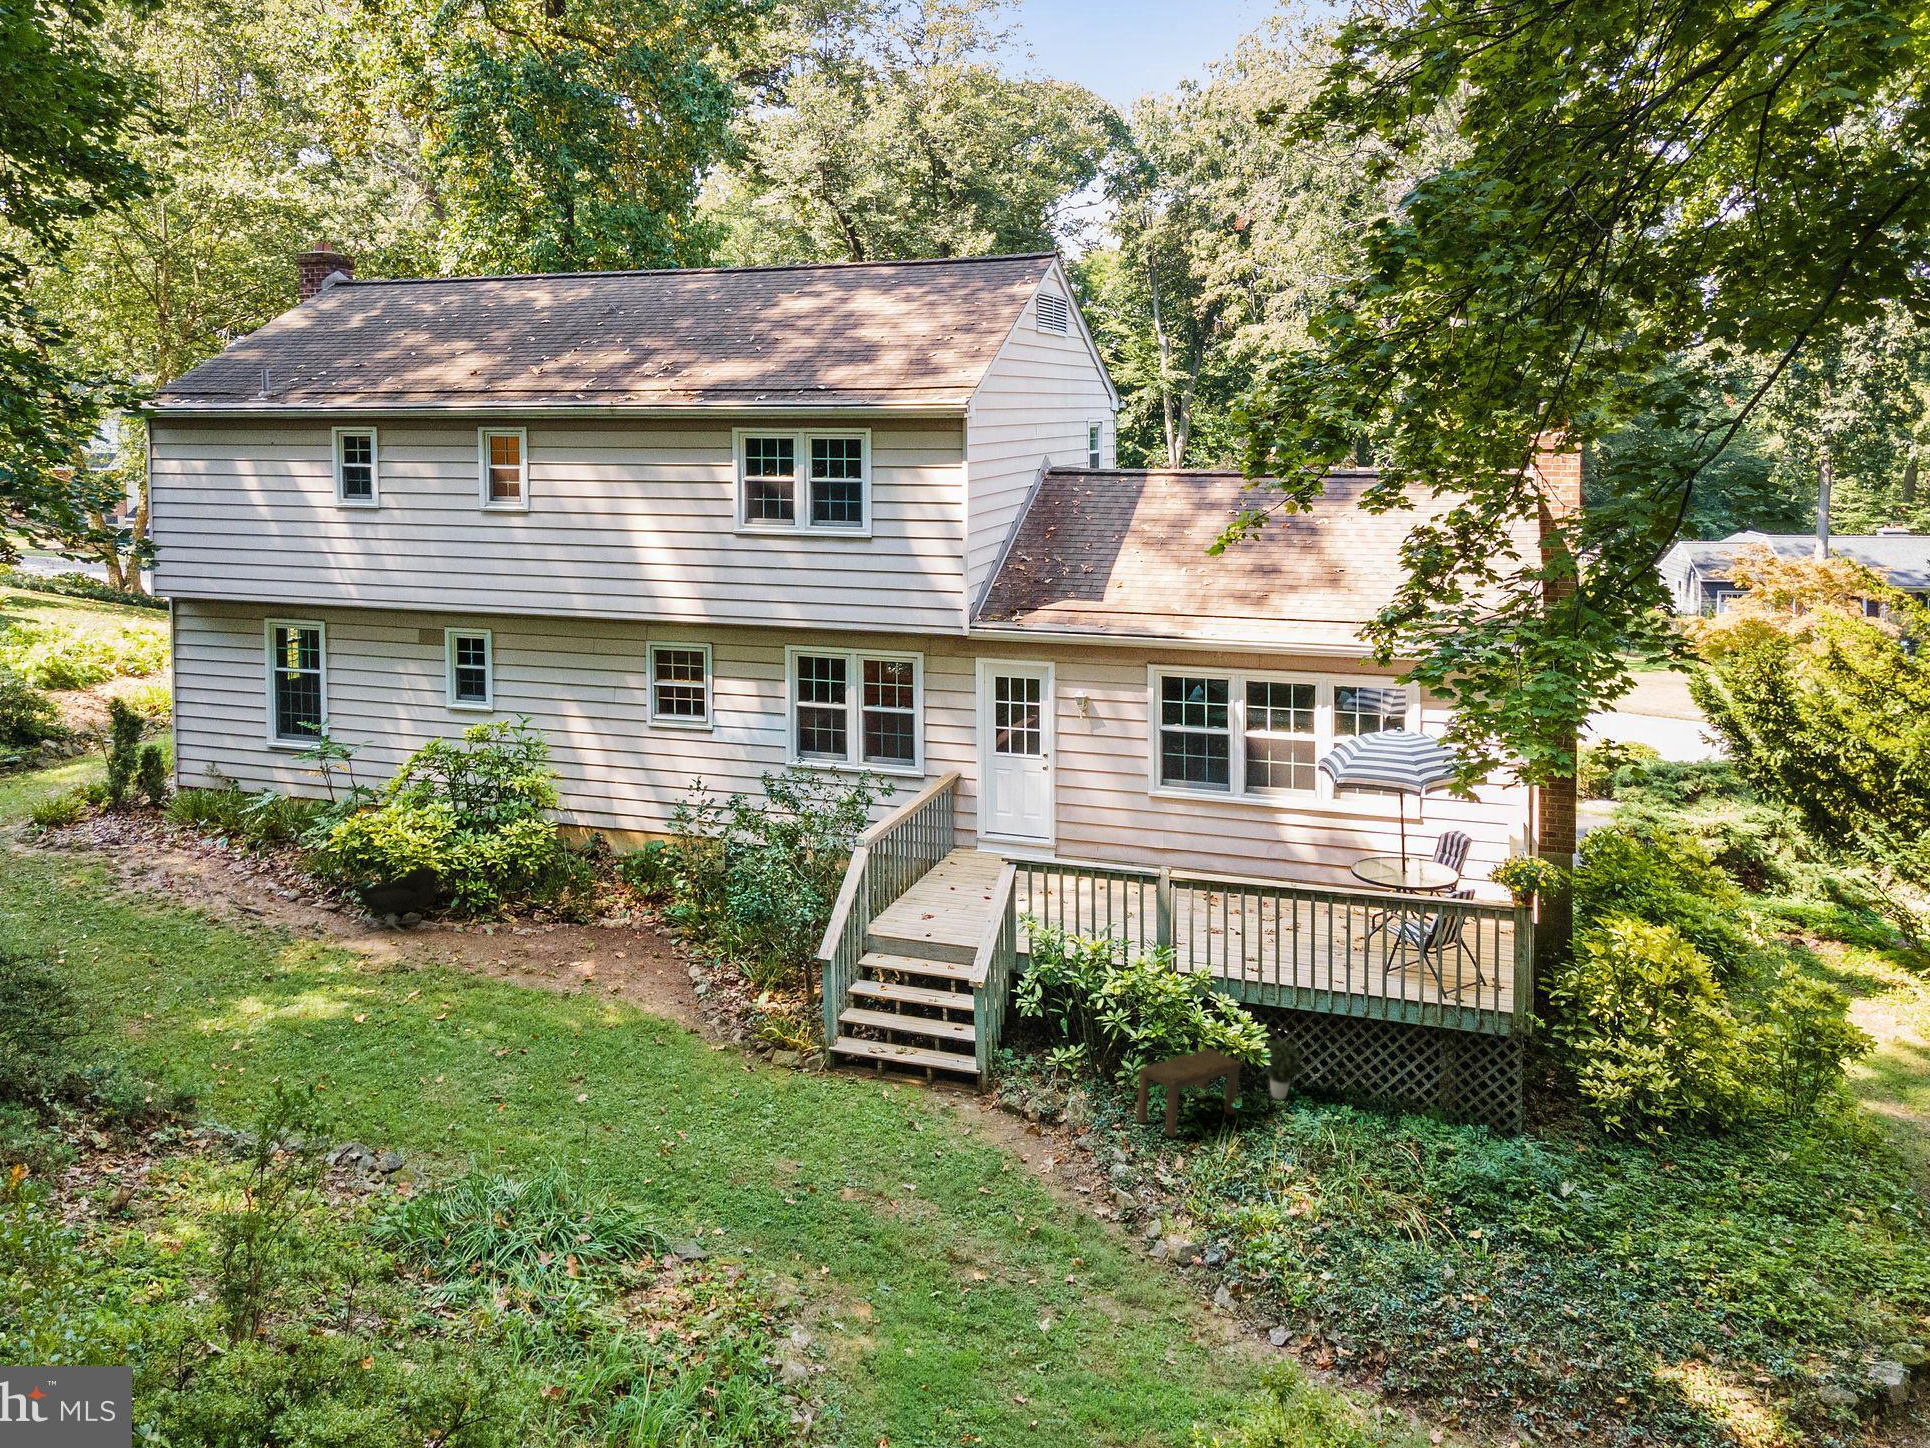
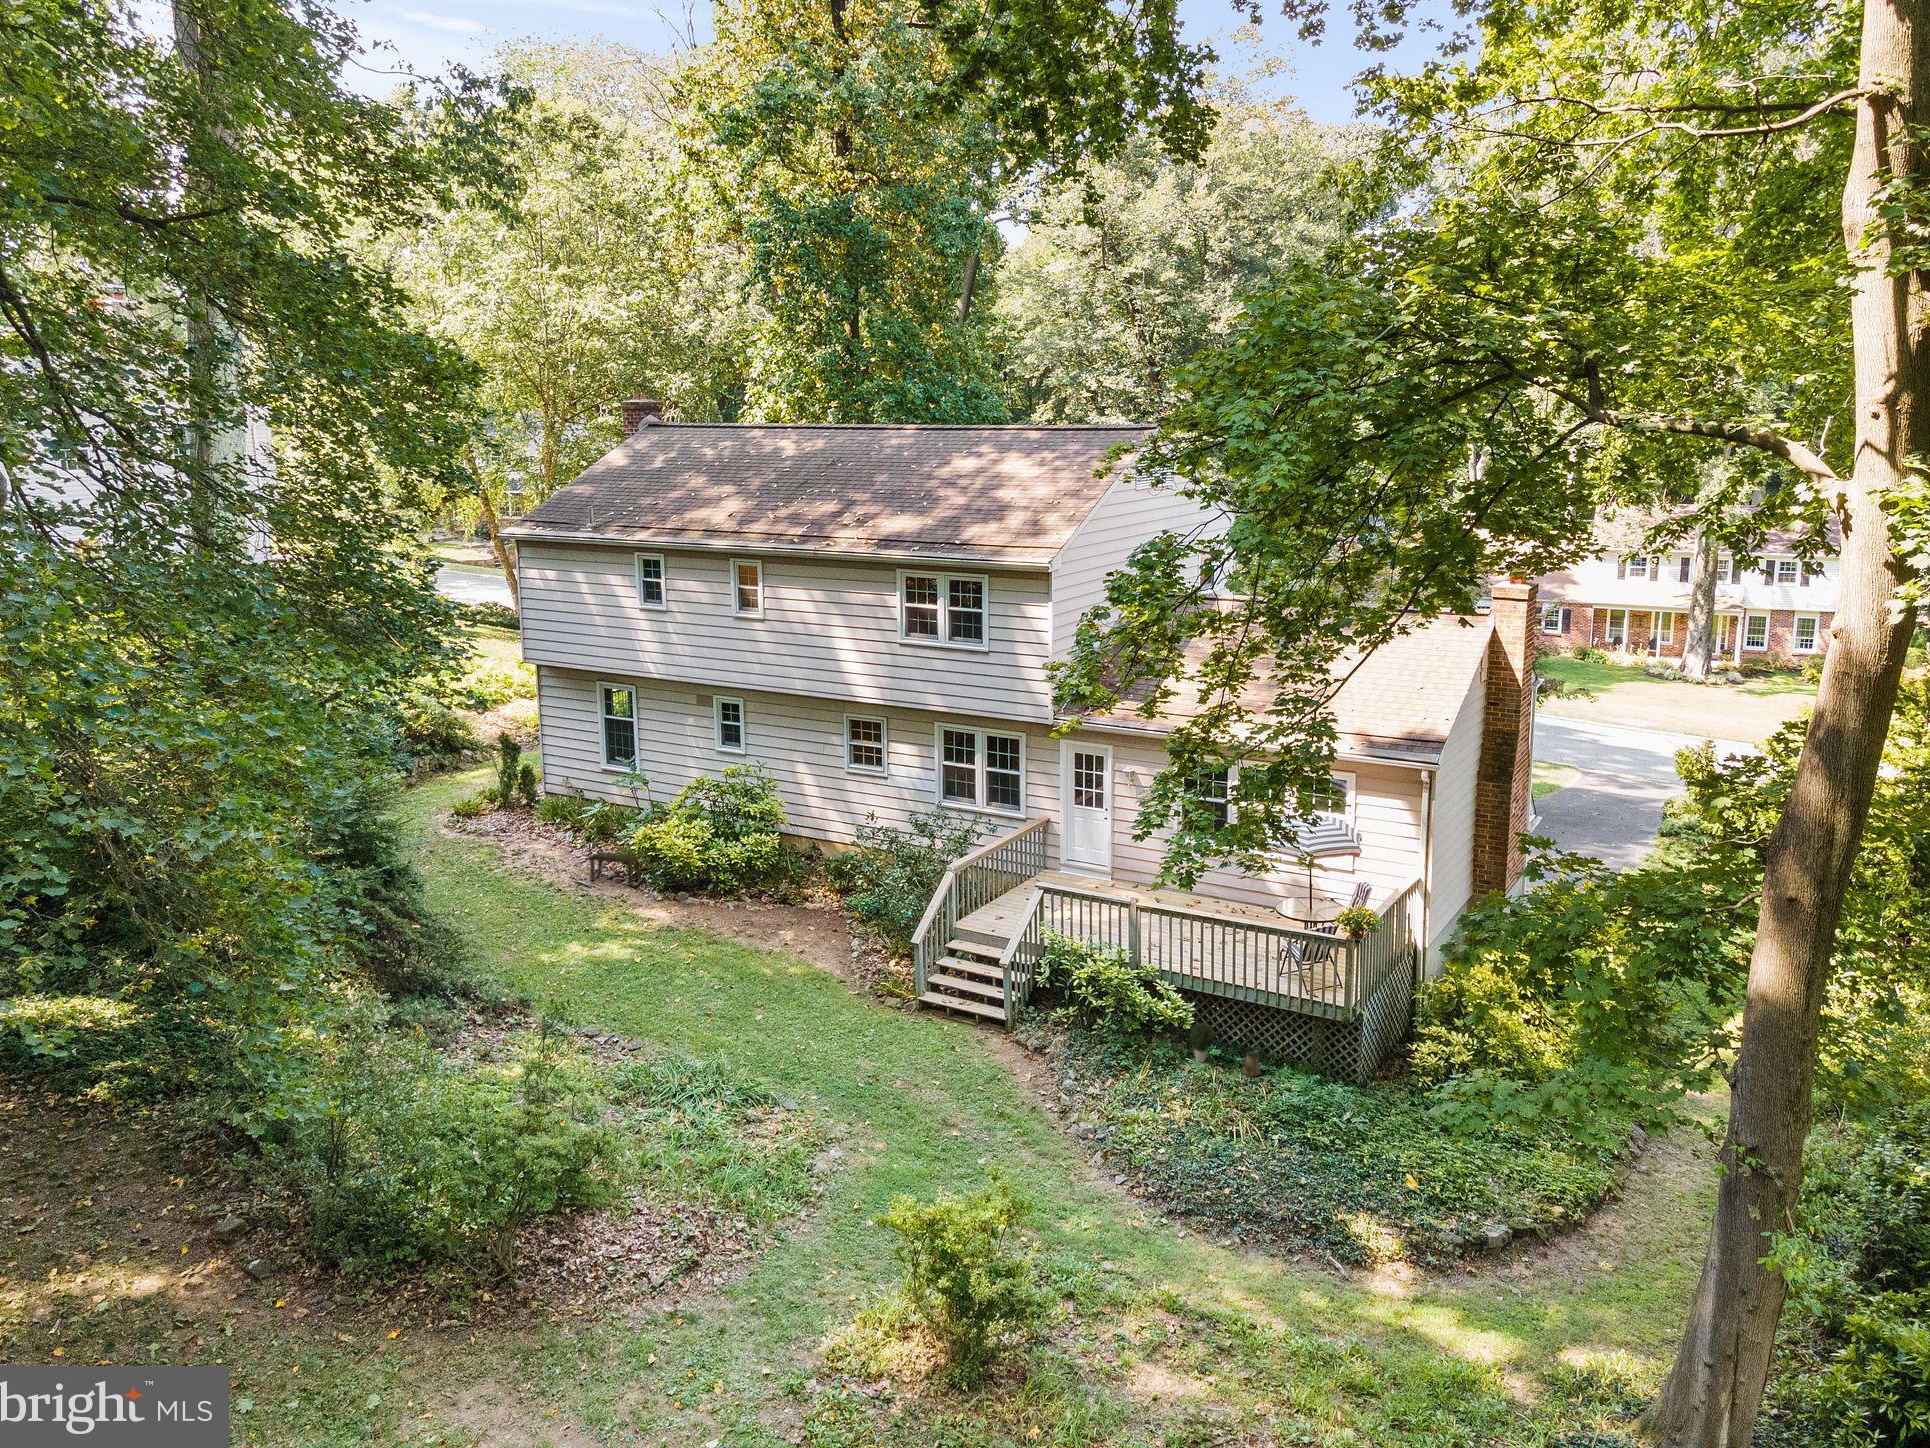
lounge chair: present [359,867,439,932] -> none [649,861,699,908]
bench: present [1137,1048,1241,1137] -> present [589,852,640,885]
watering can: none [1344,1074,1374,1114] -> present [1242,1050,1260,1076]

